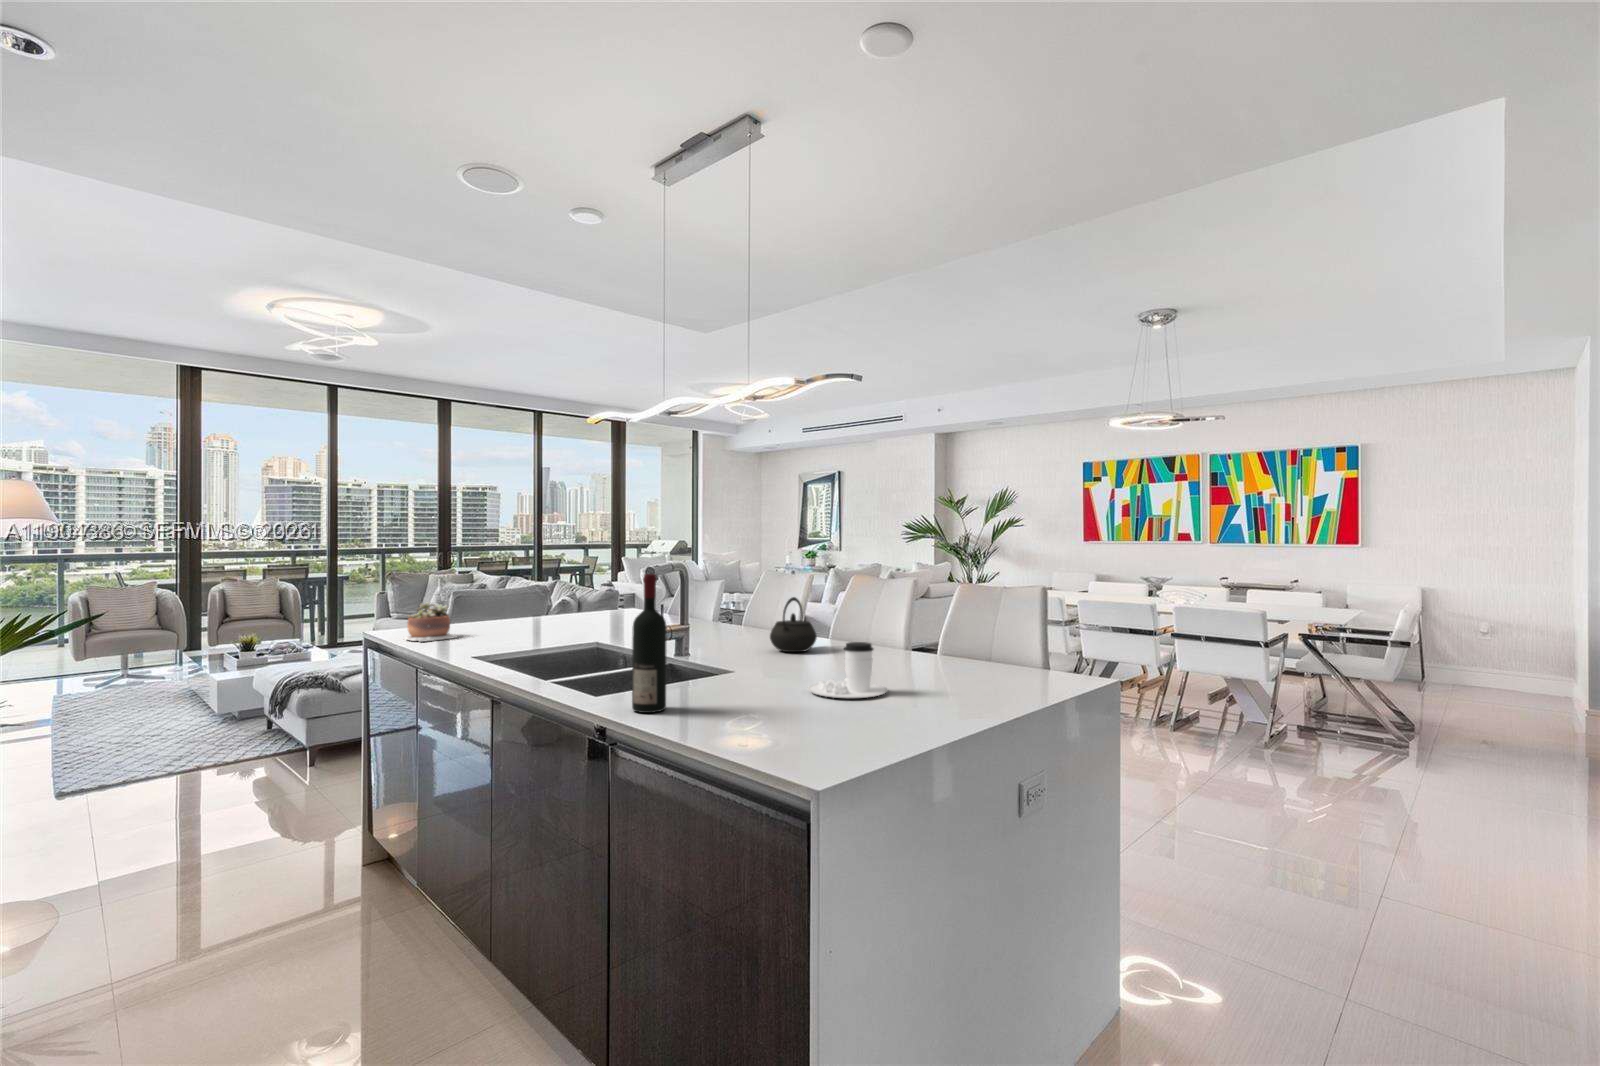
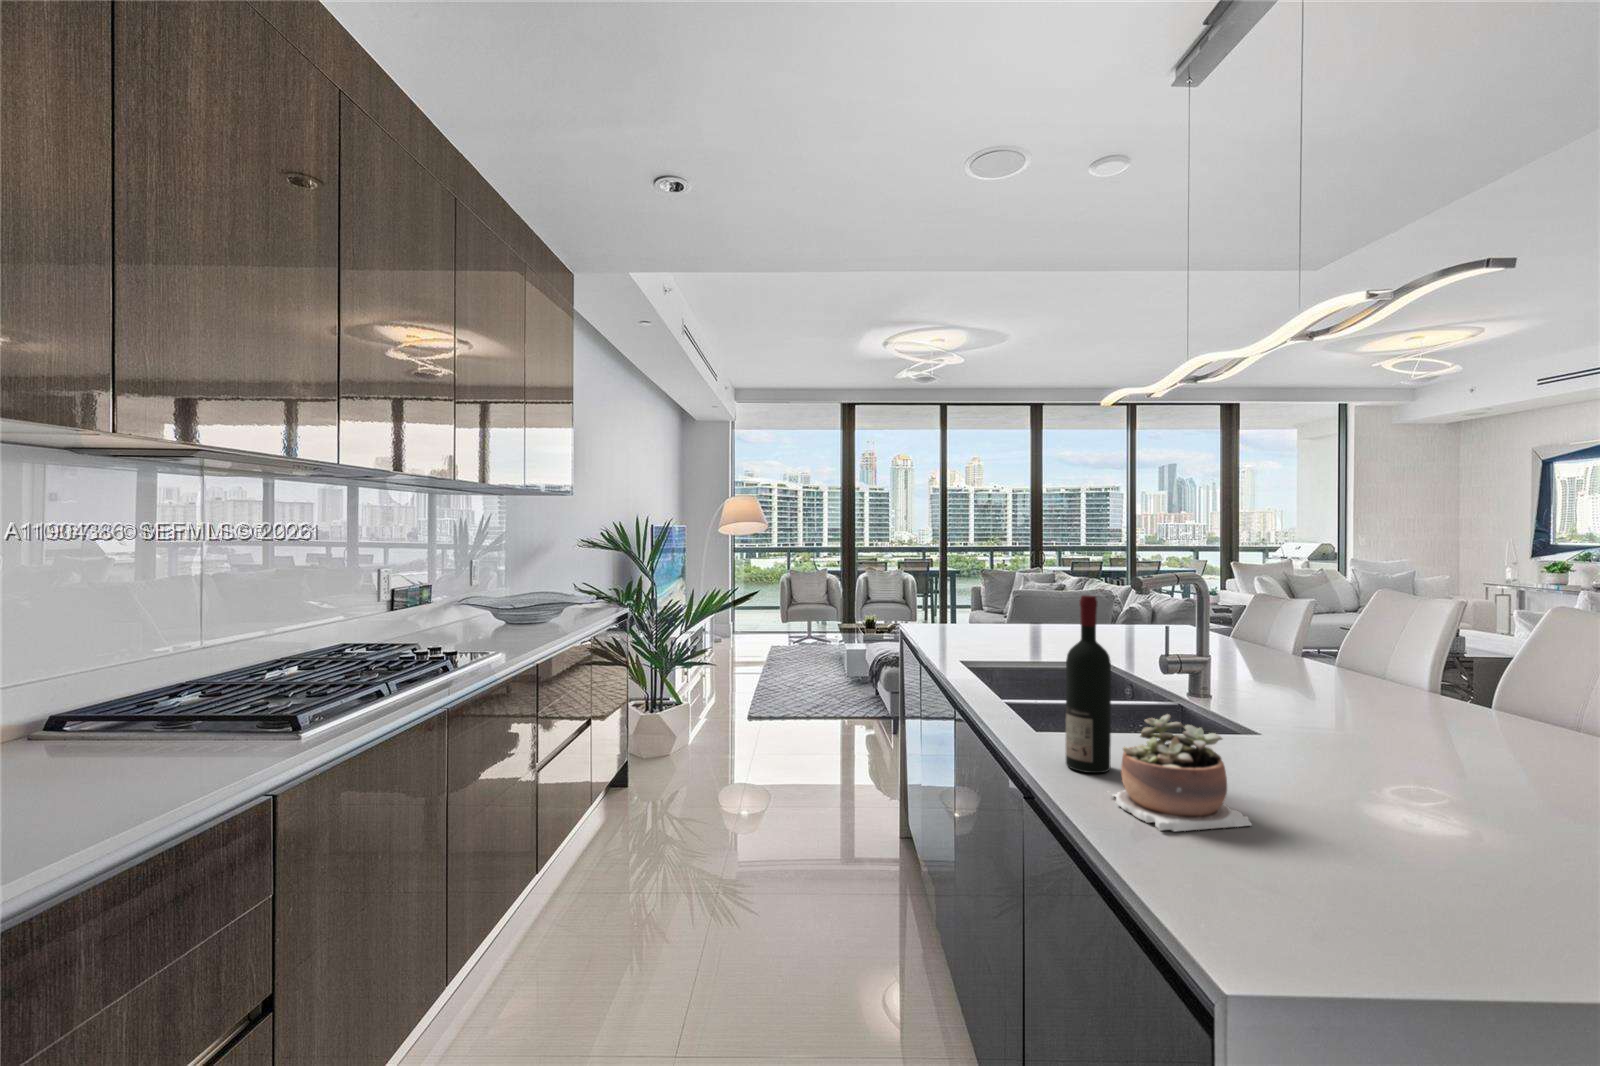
kettle: present [770,597,817,652] -> none [1346,634,1437,718]
succulent plant: present [405,602,457,642] -> present [1108,714,1252,831]
coffee cup: present [808,642,888,698] -> none [1359,727,1538,832]

